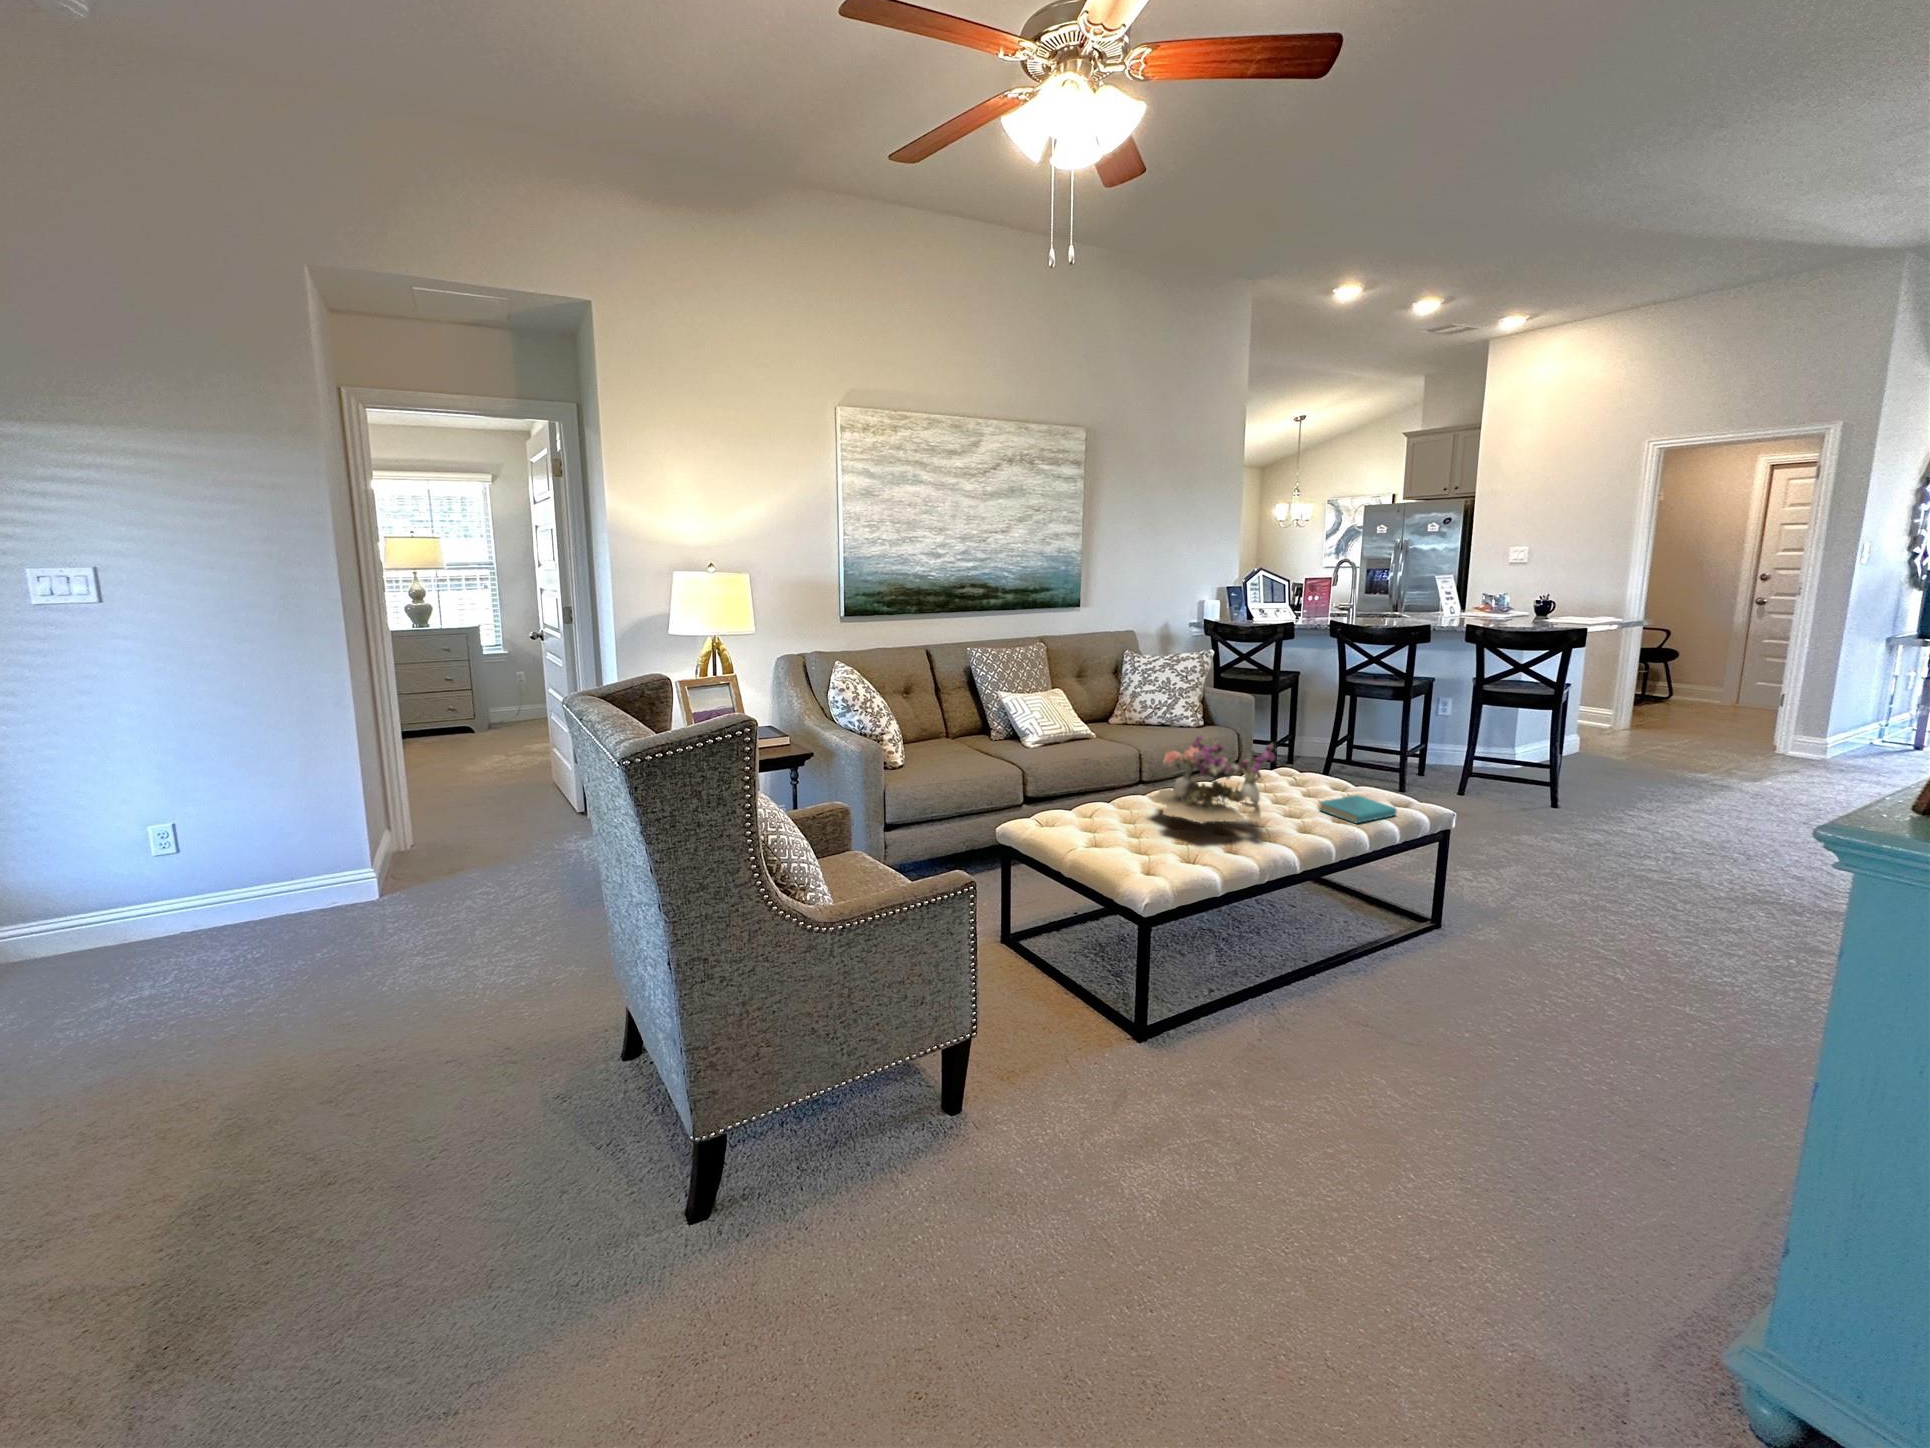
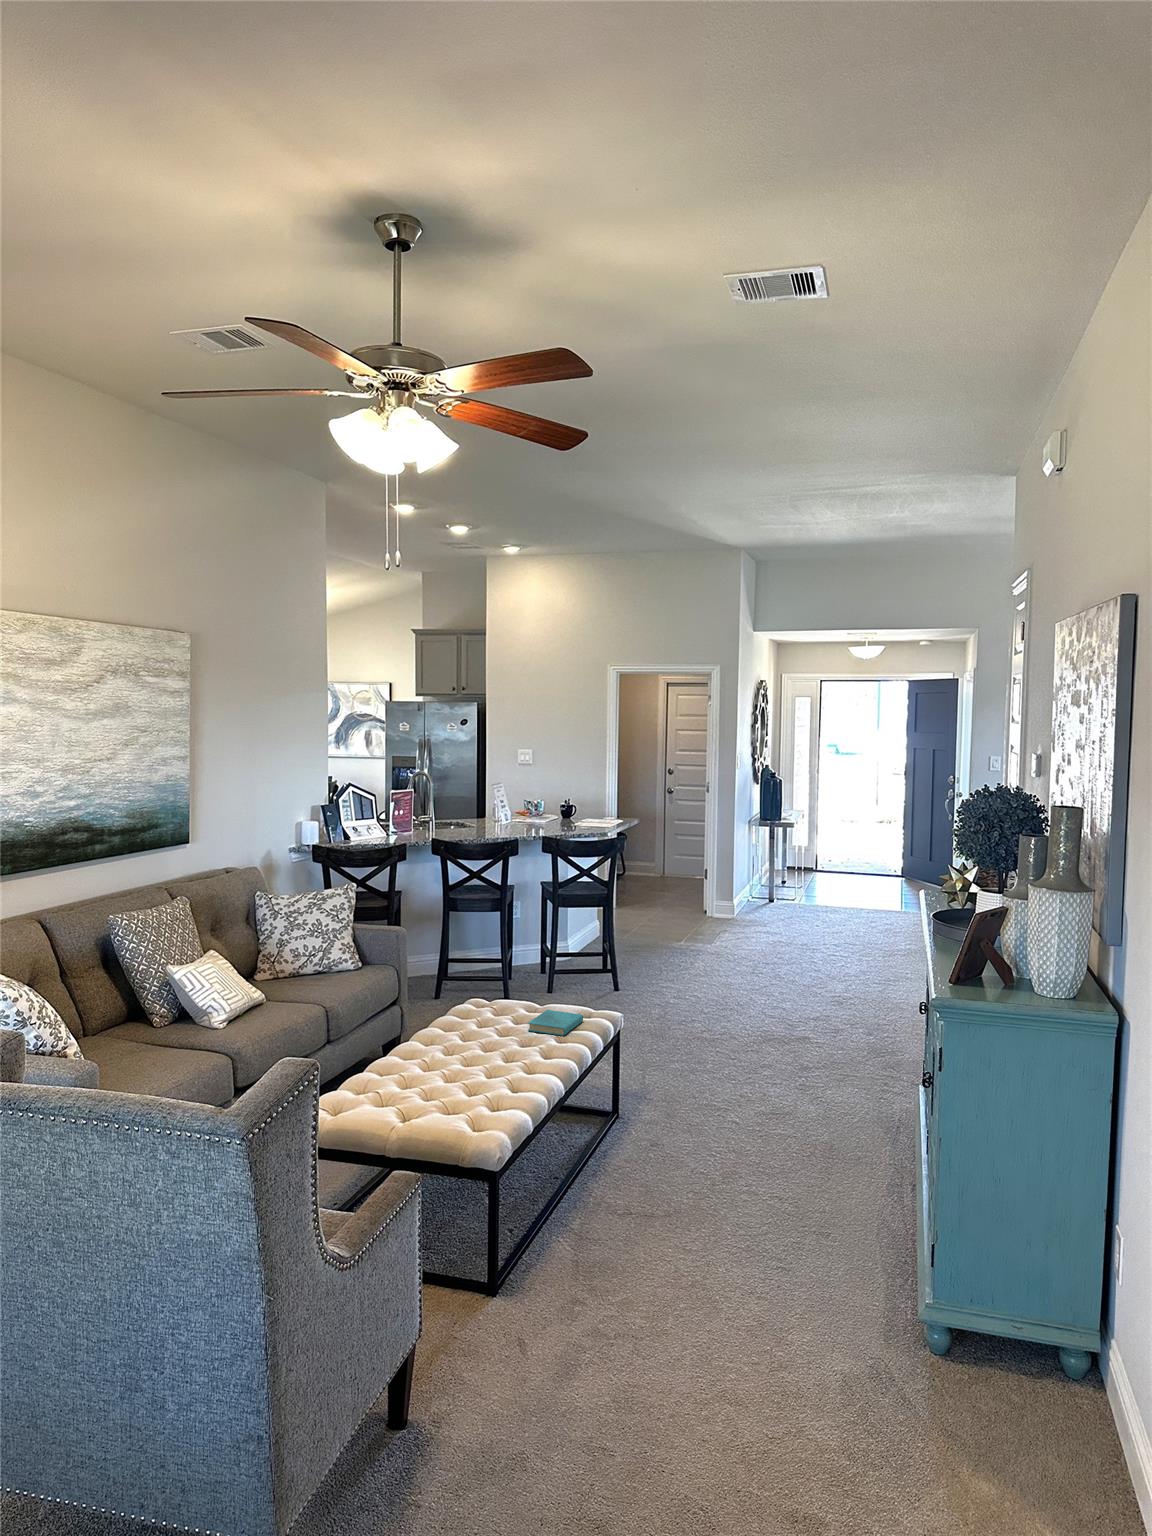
flower arrangement: present [1150,736,1275,823] -> none [400,976,514,1068]

